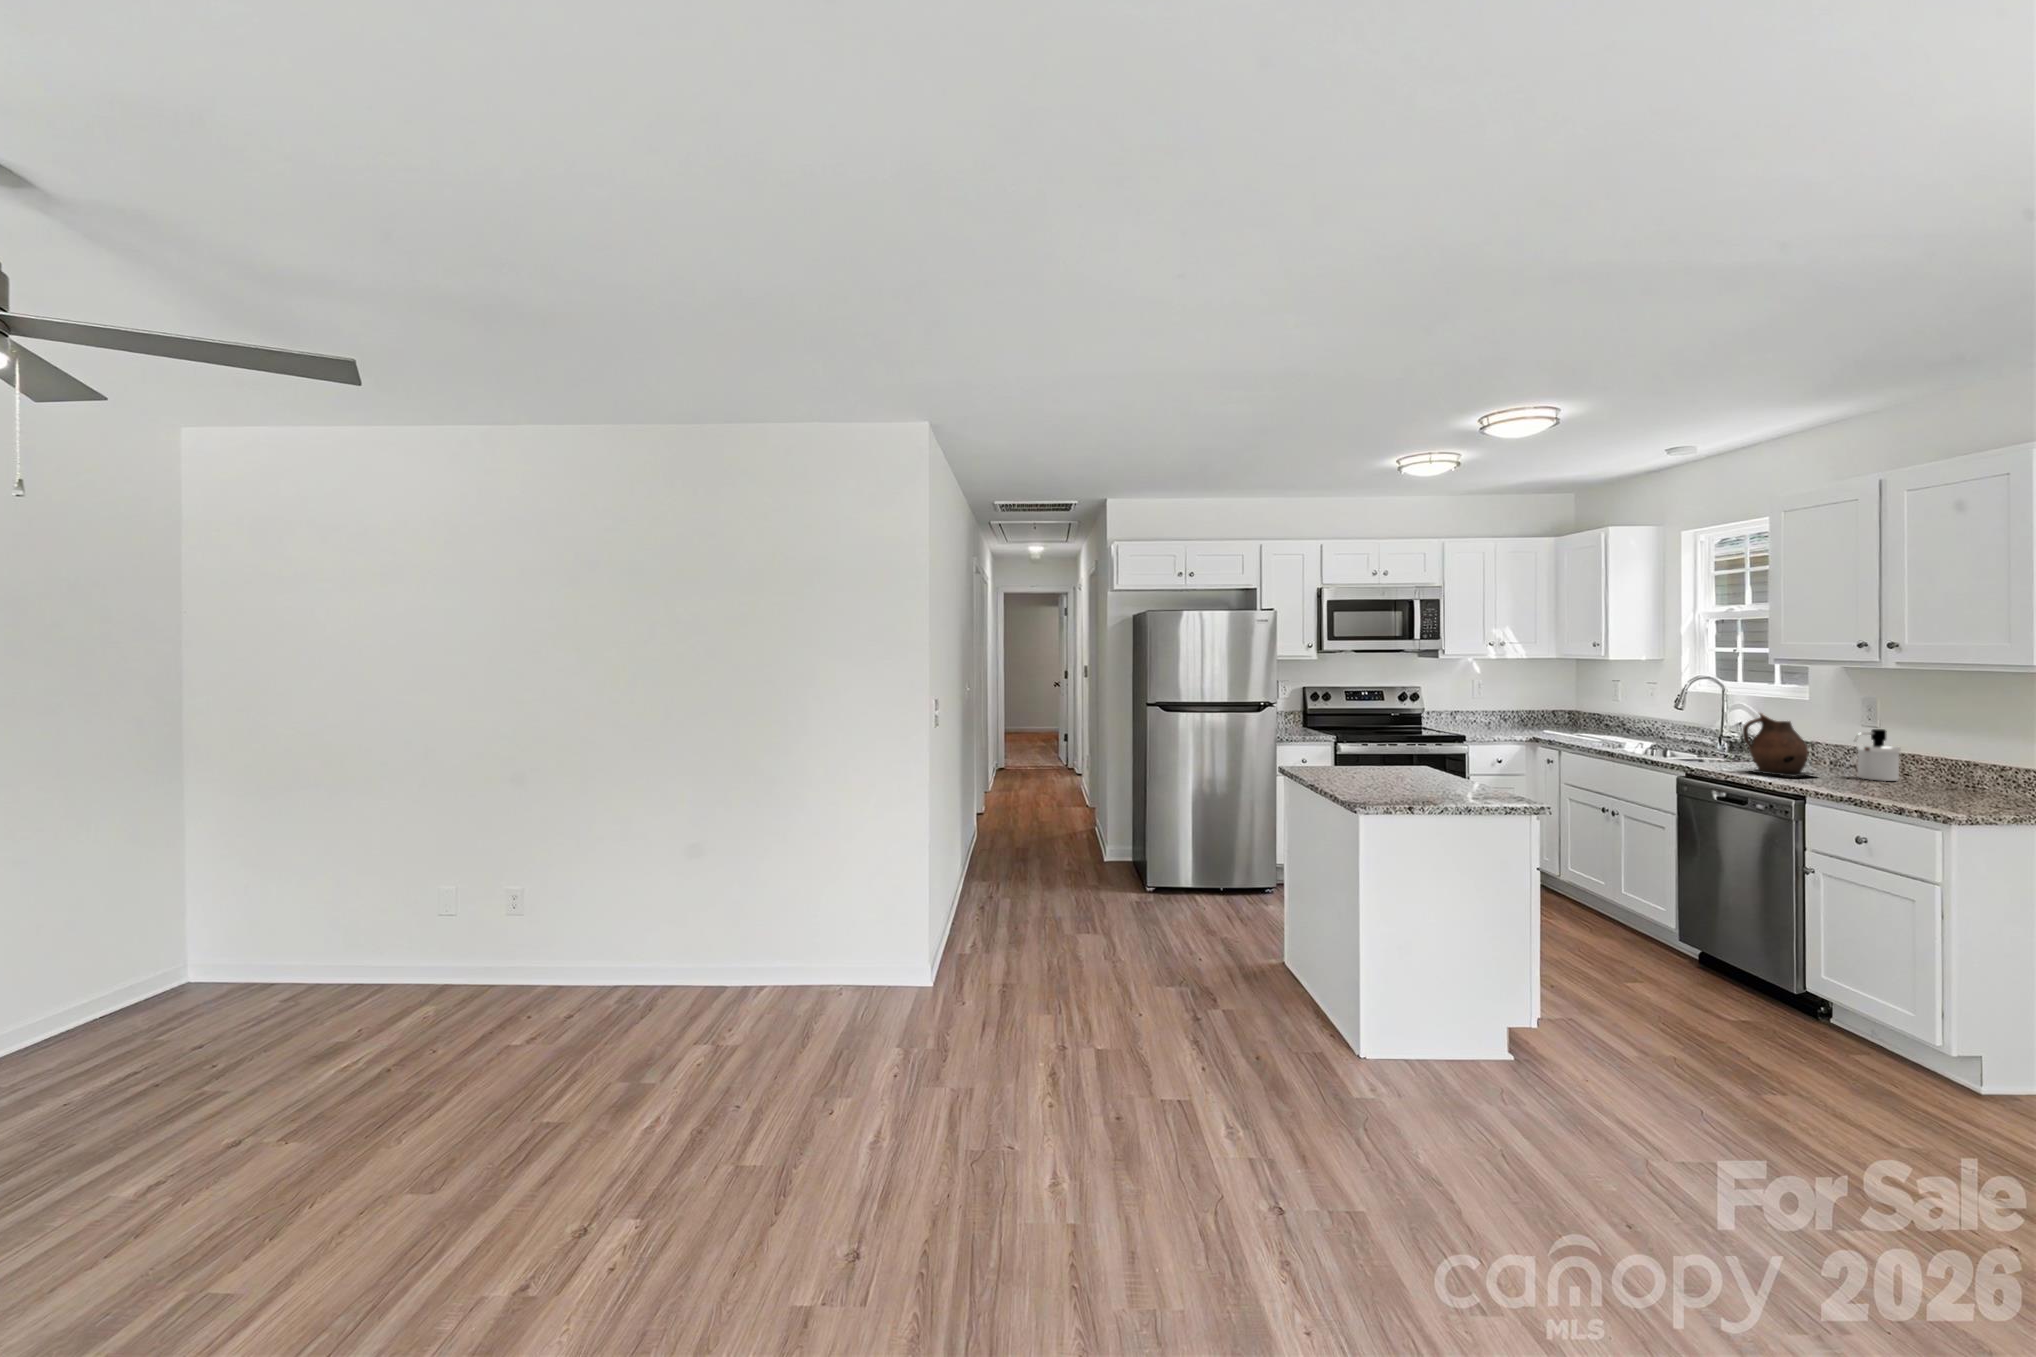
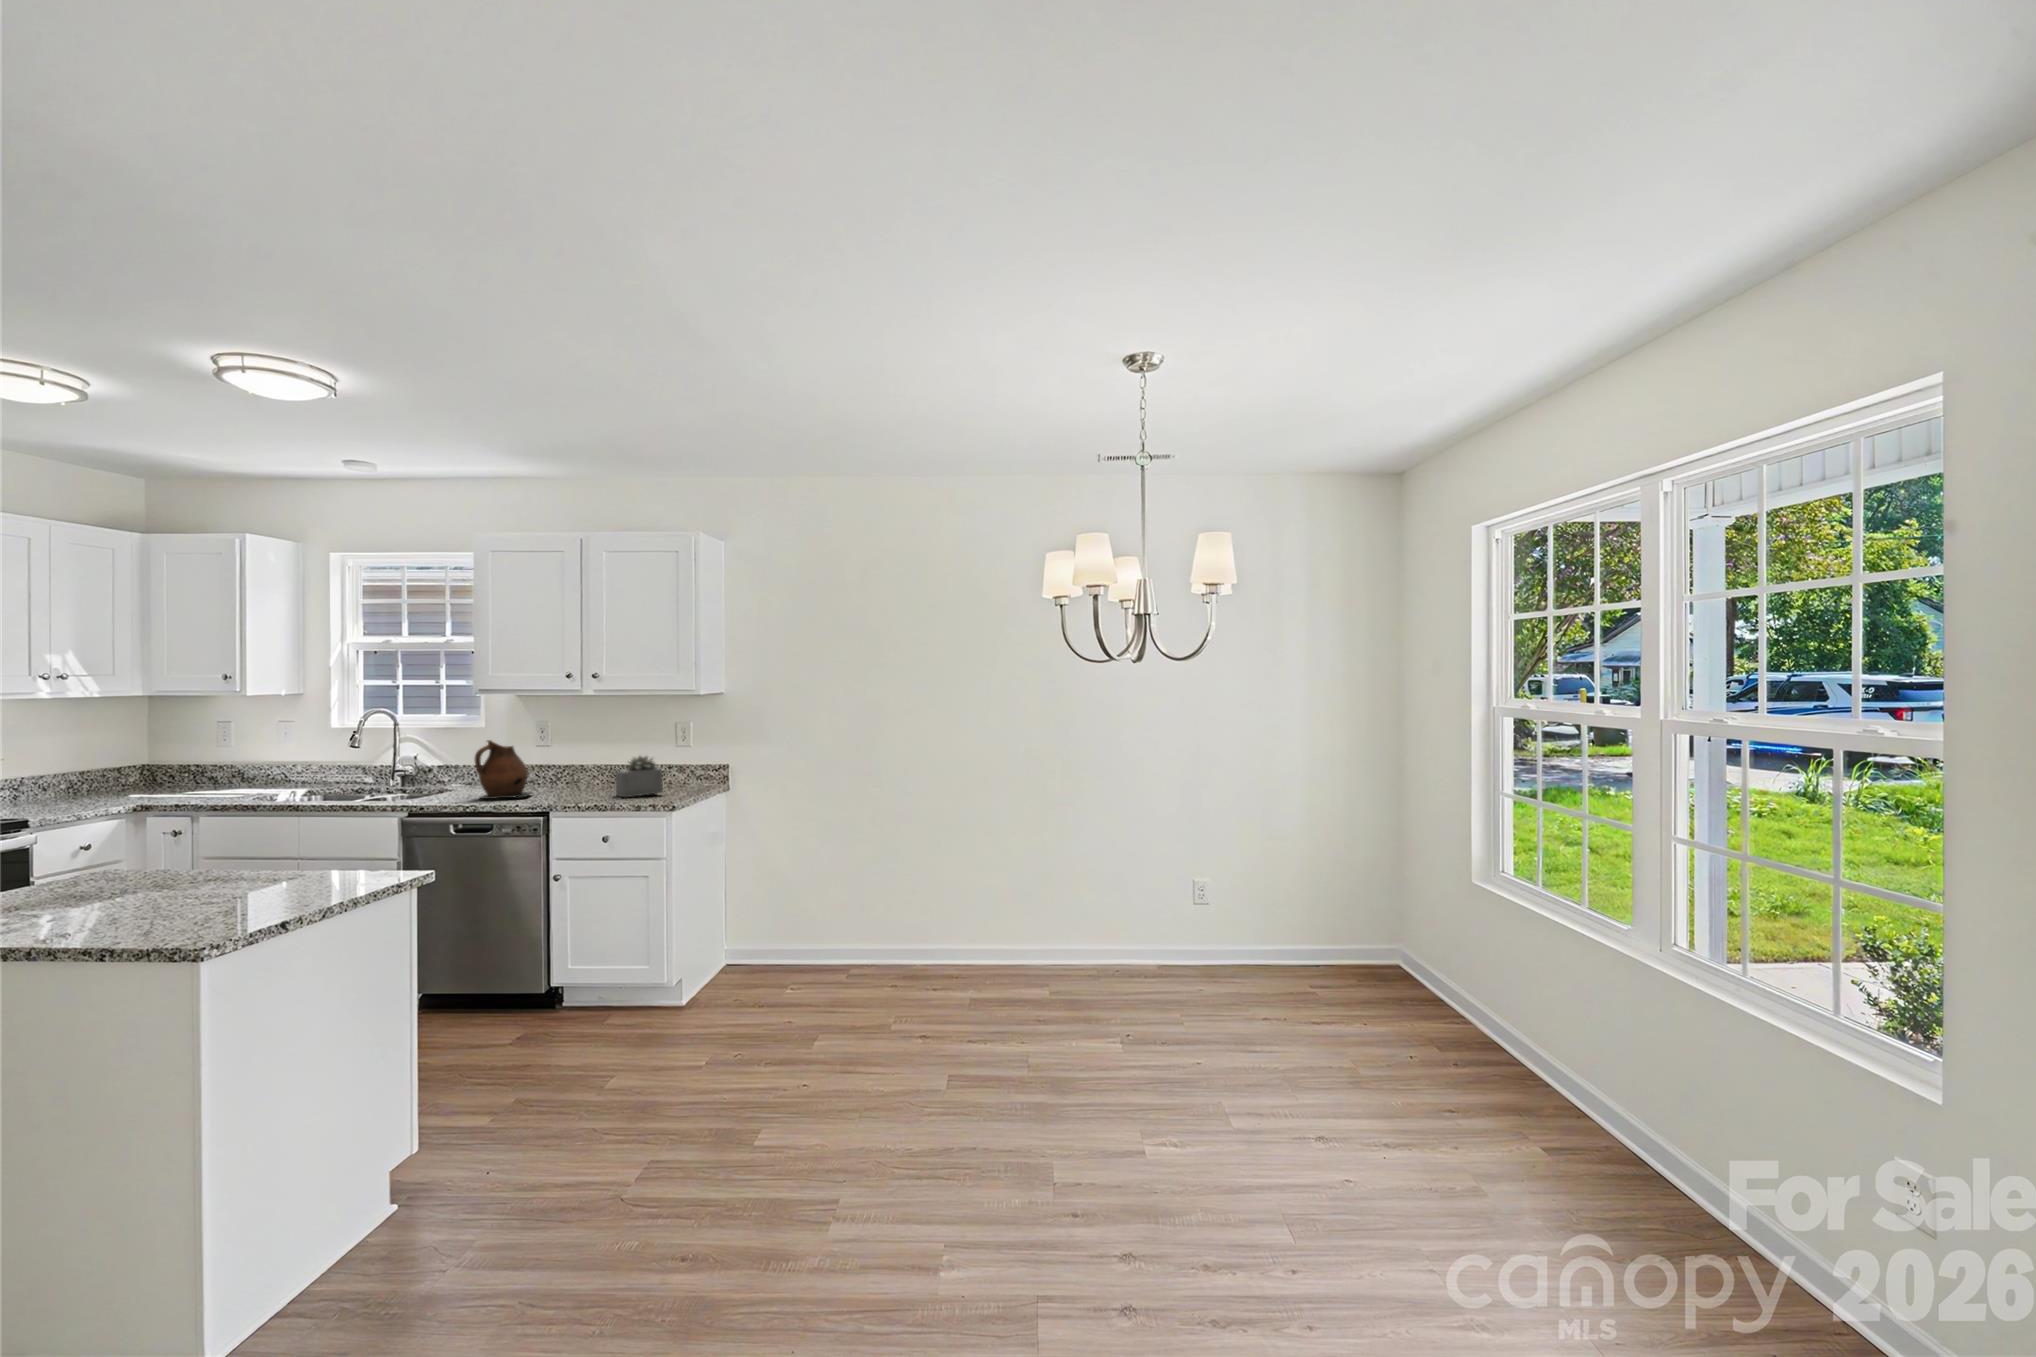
soap dispenser: present [1854,729,1901,781] -> none [547,747,577,791]
succulent plant: none [1917,748,1990,803] -> present [615,756,663,797]

